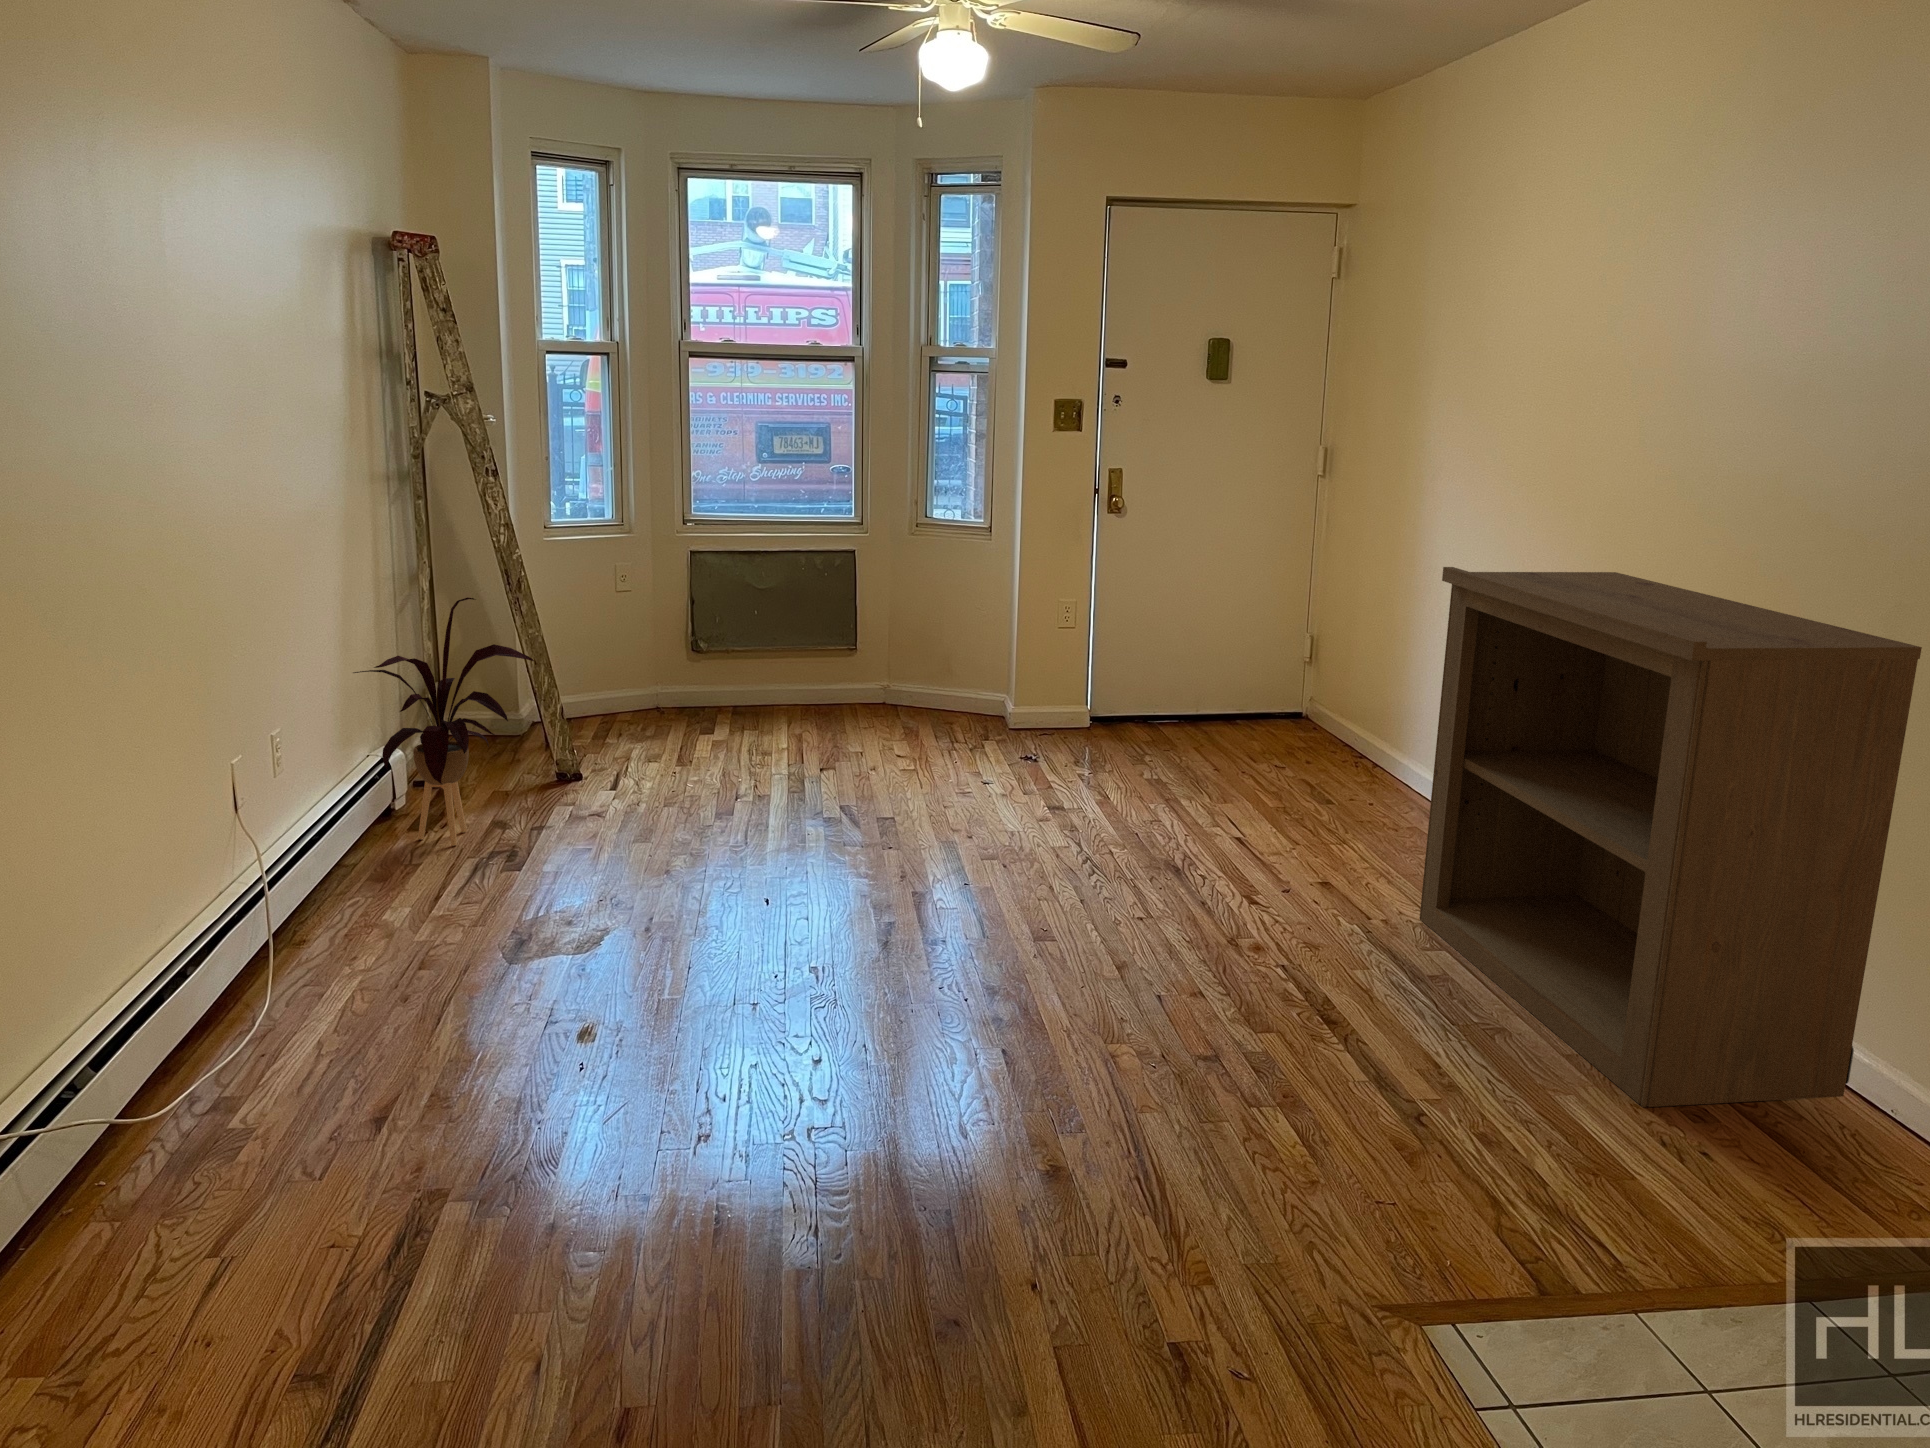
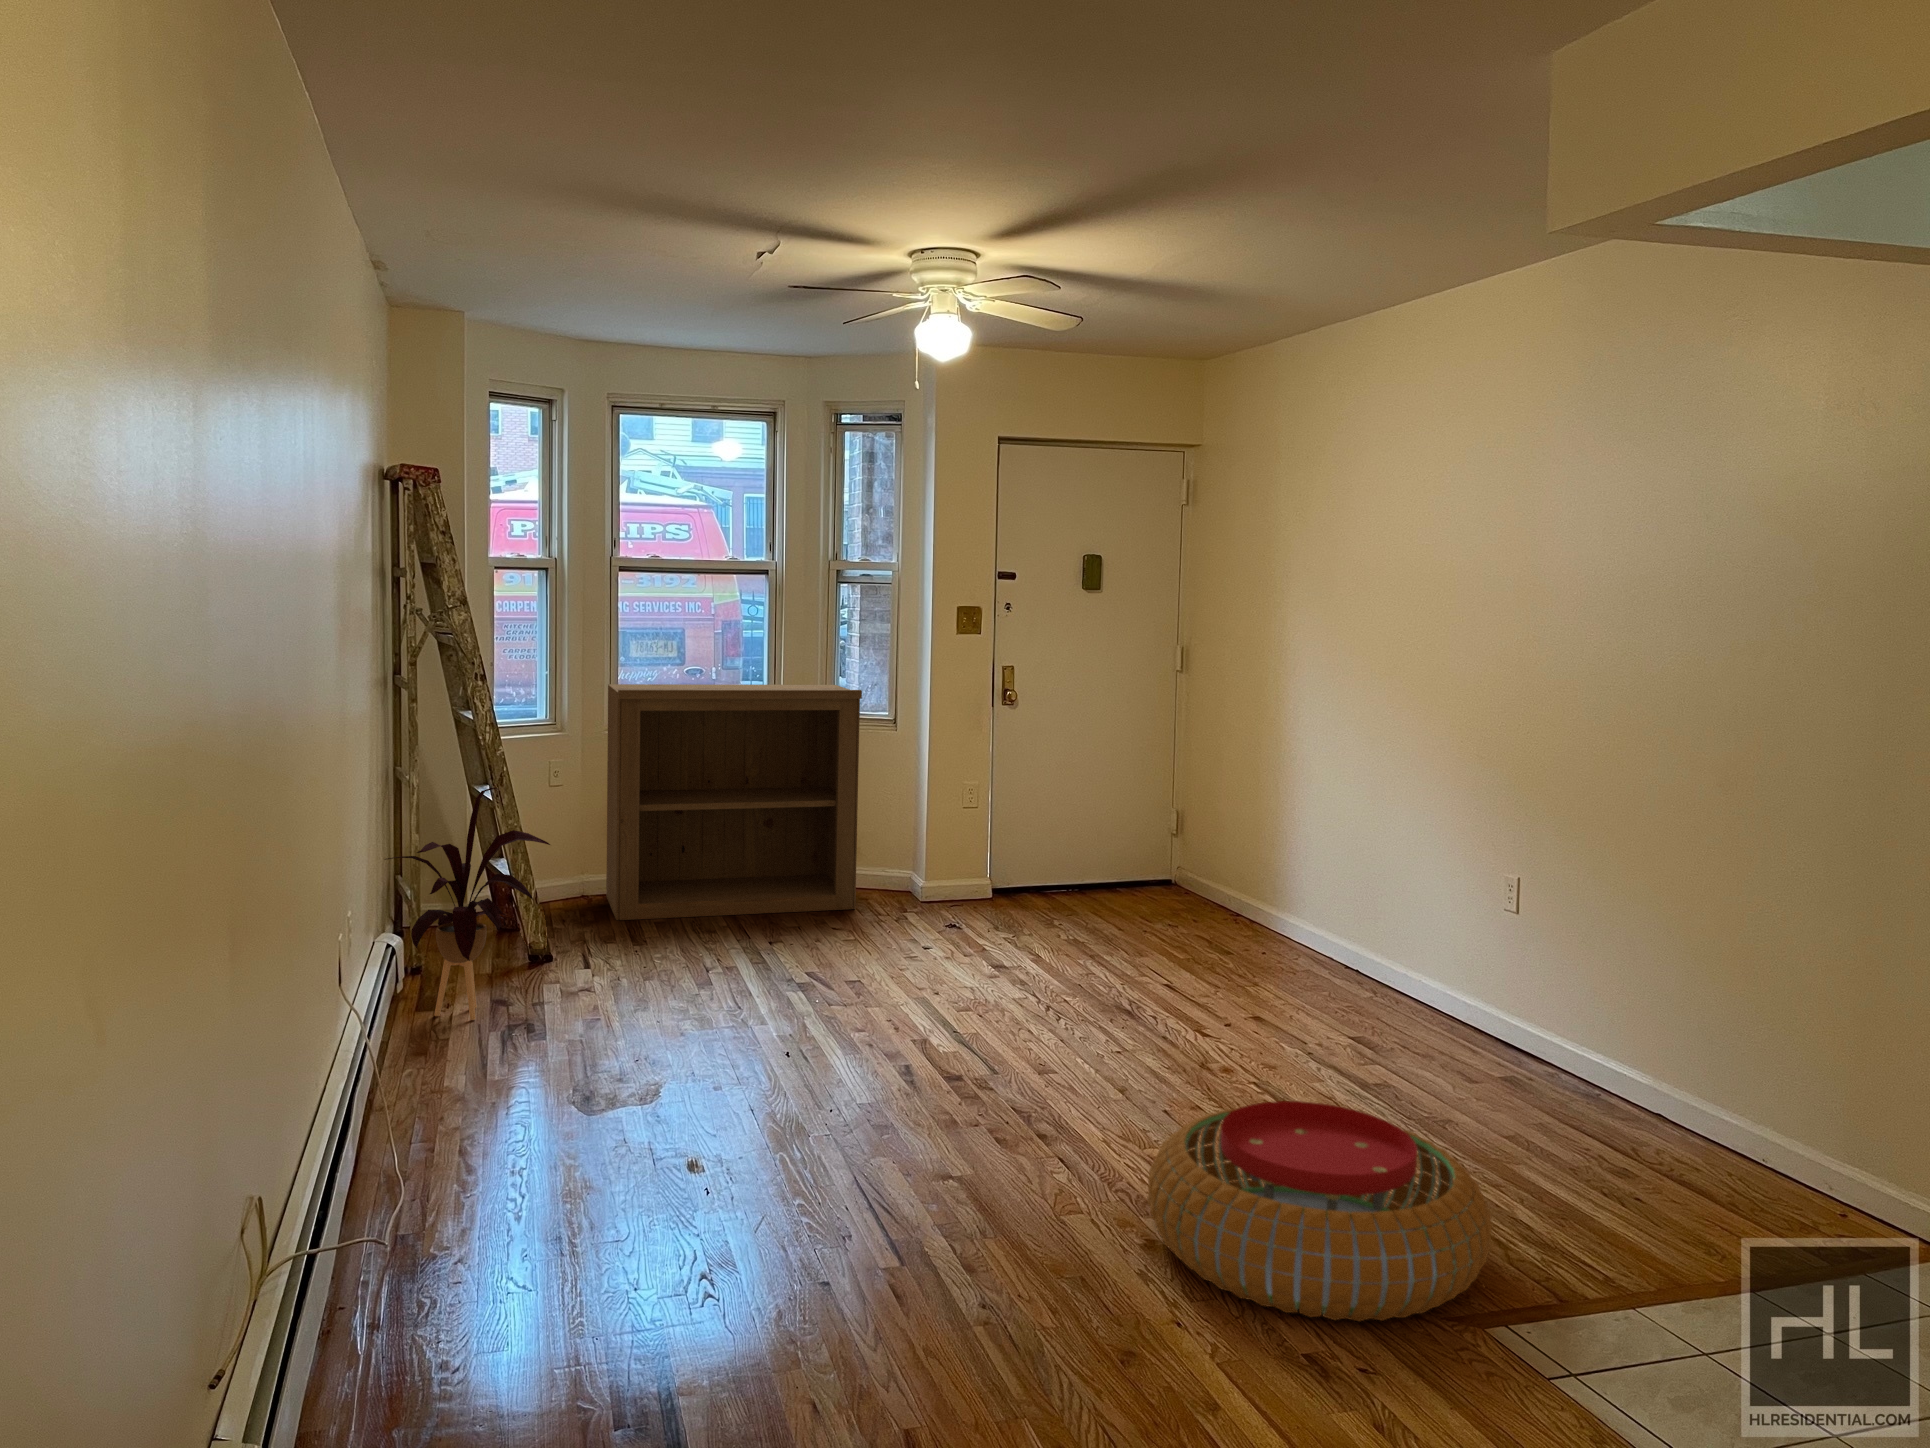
bookshelf: present [1420,567,1922,1107] -> present [606,684,862,920]
pouf: none [1046,1012,1466,1304] -> present [1147,1101,1492,1321]

